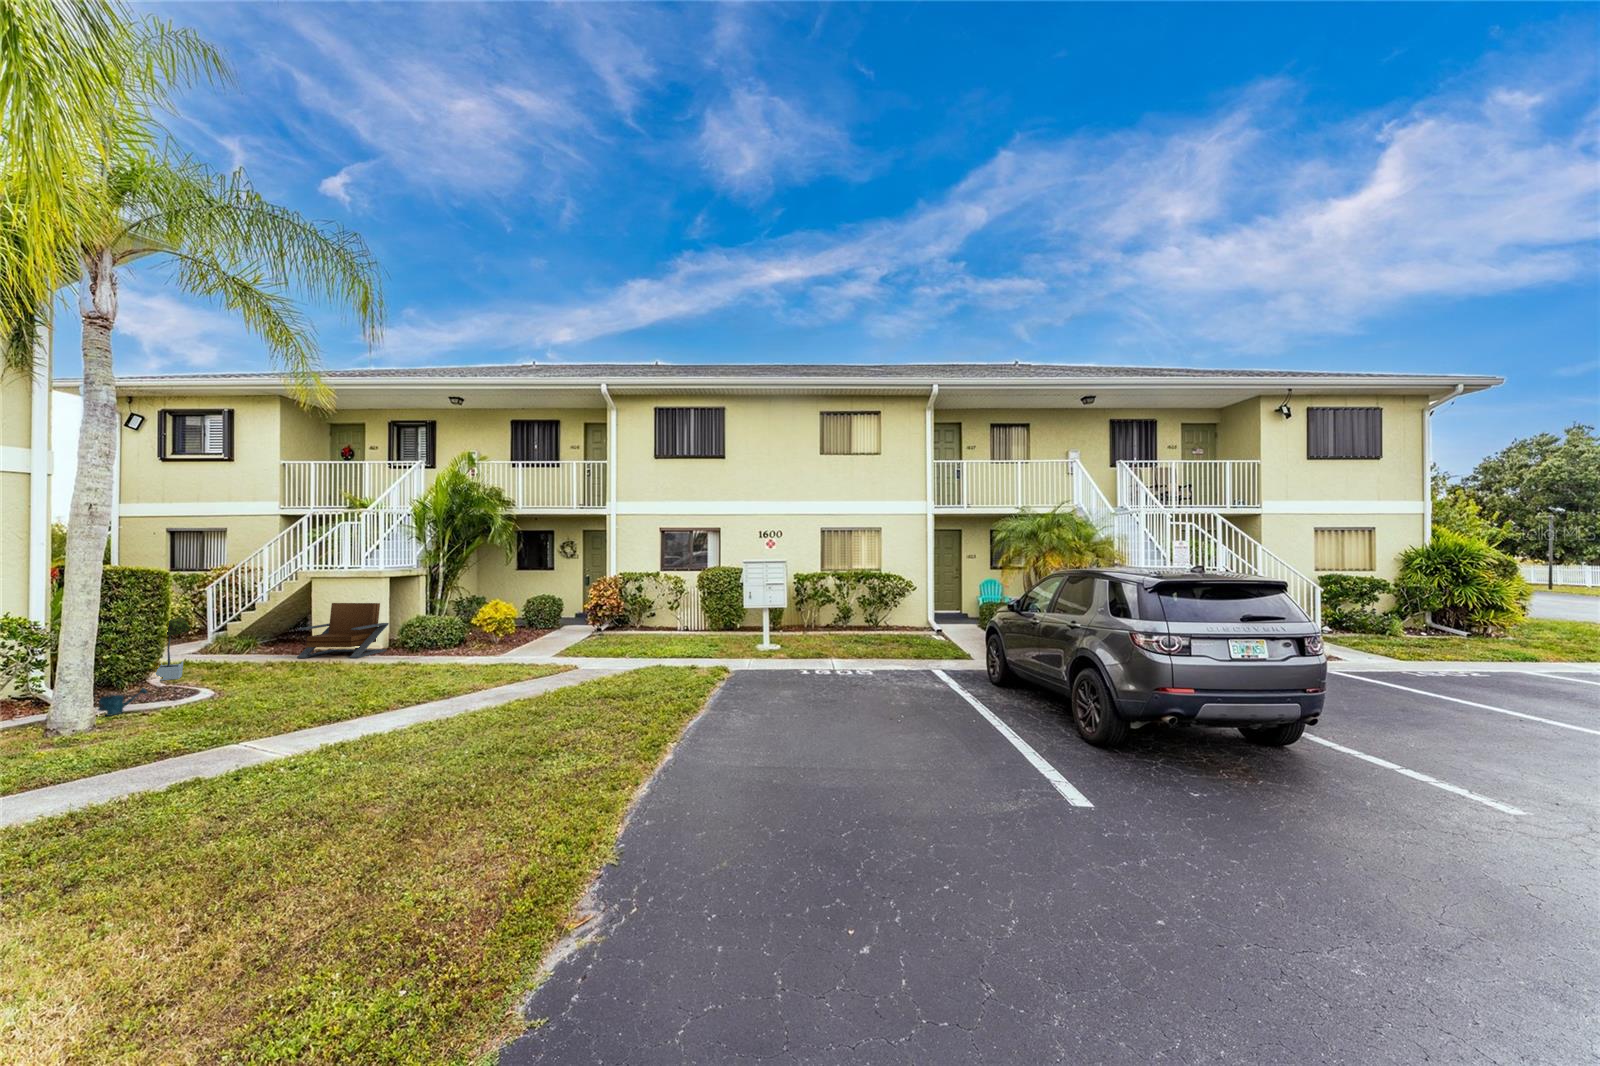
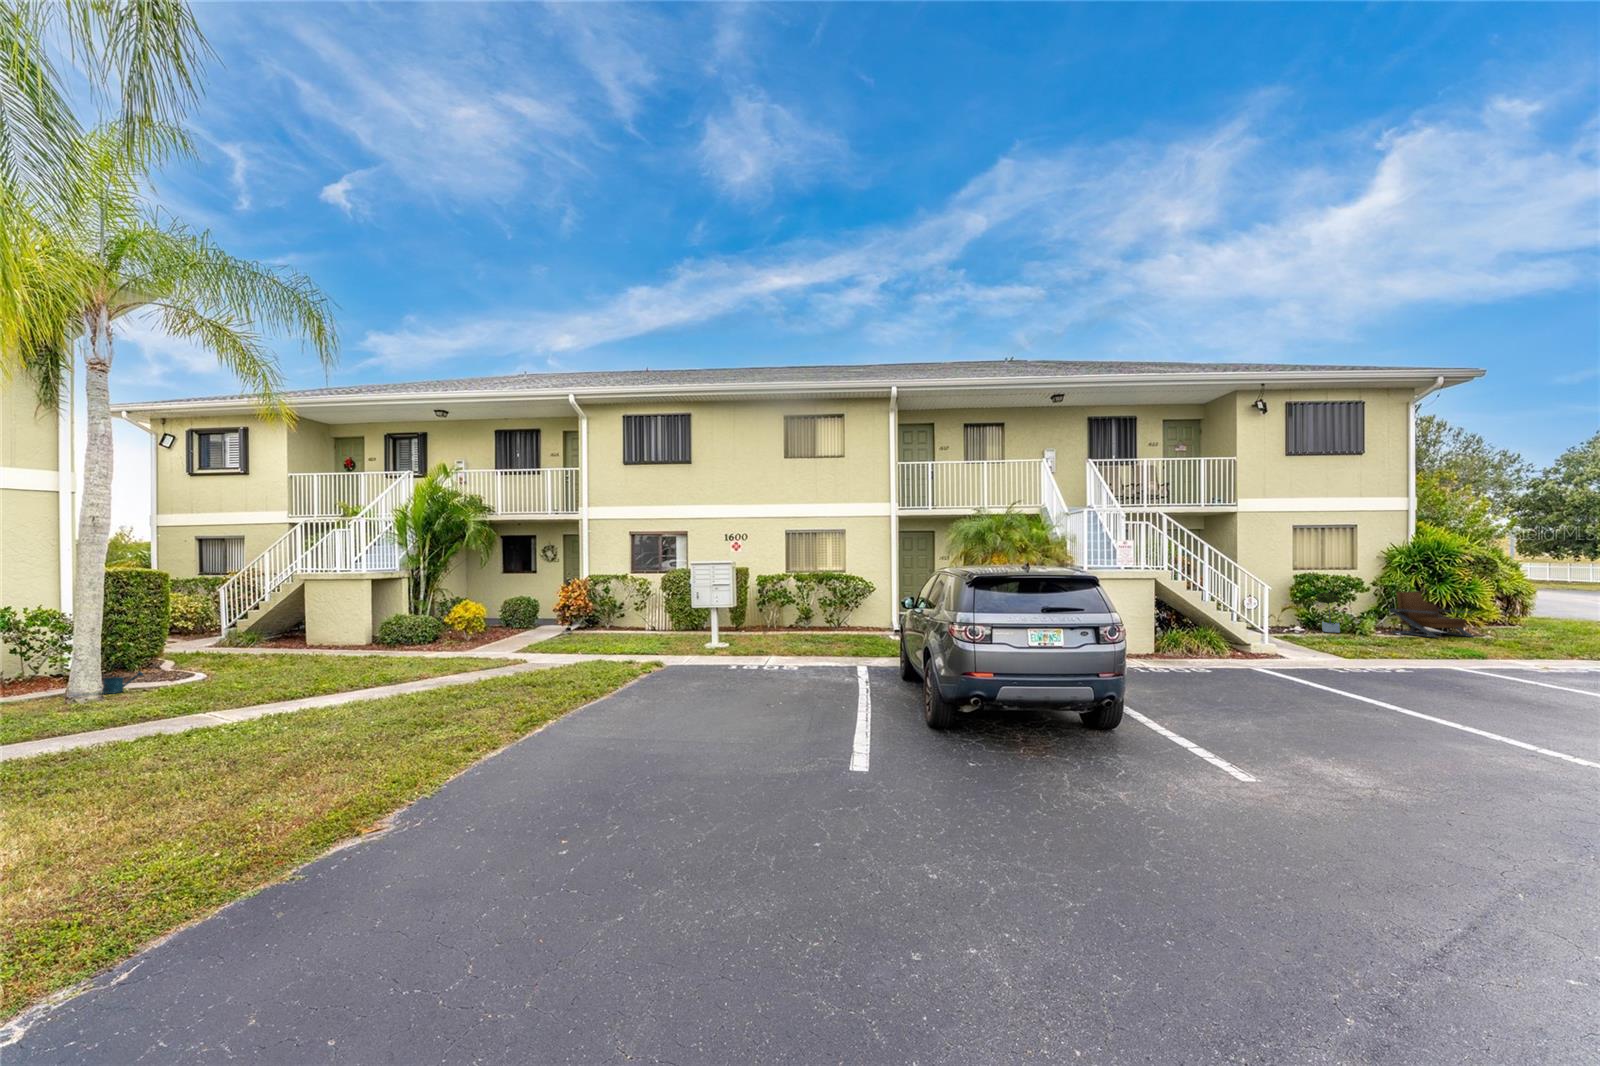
lounge chair: present [297,603,389,658] -> present [1389,592,1473,637]
potted tree: present [156,618,191,681] -> present [1317,592,1340,633]

